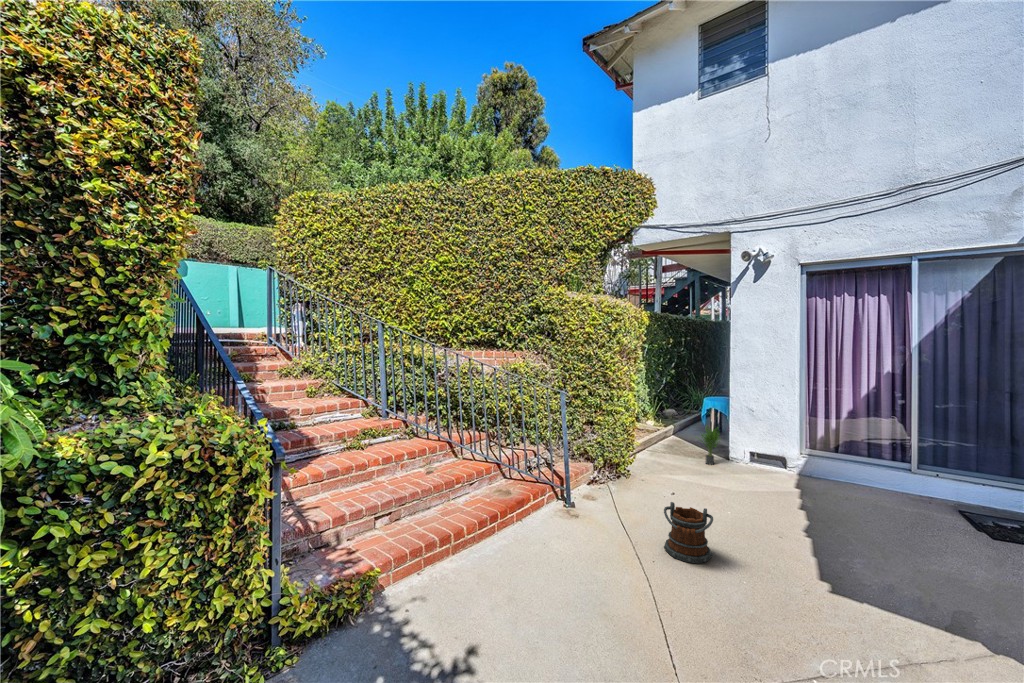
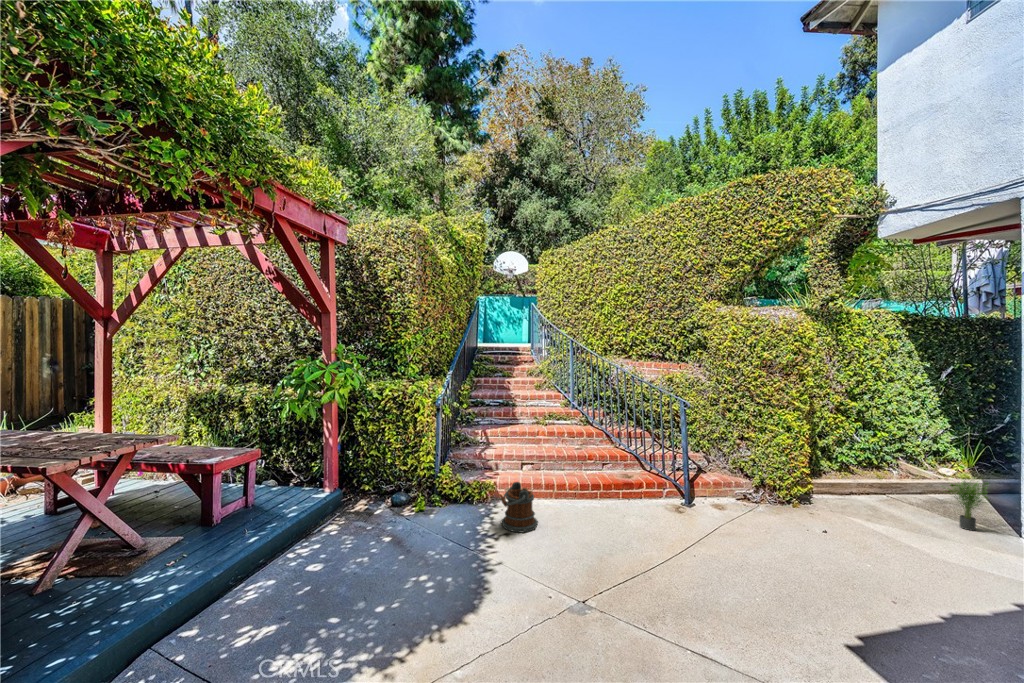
bucket: present [664,502,713,563] -> present [501,482,538,532]

